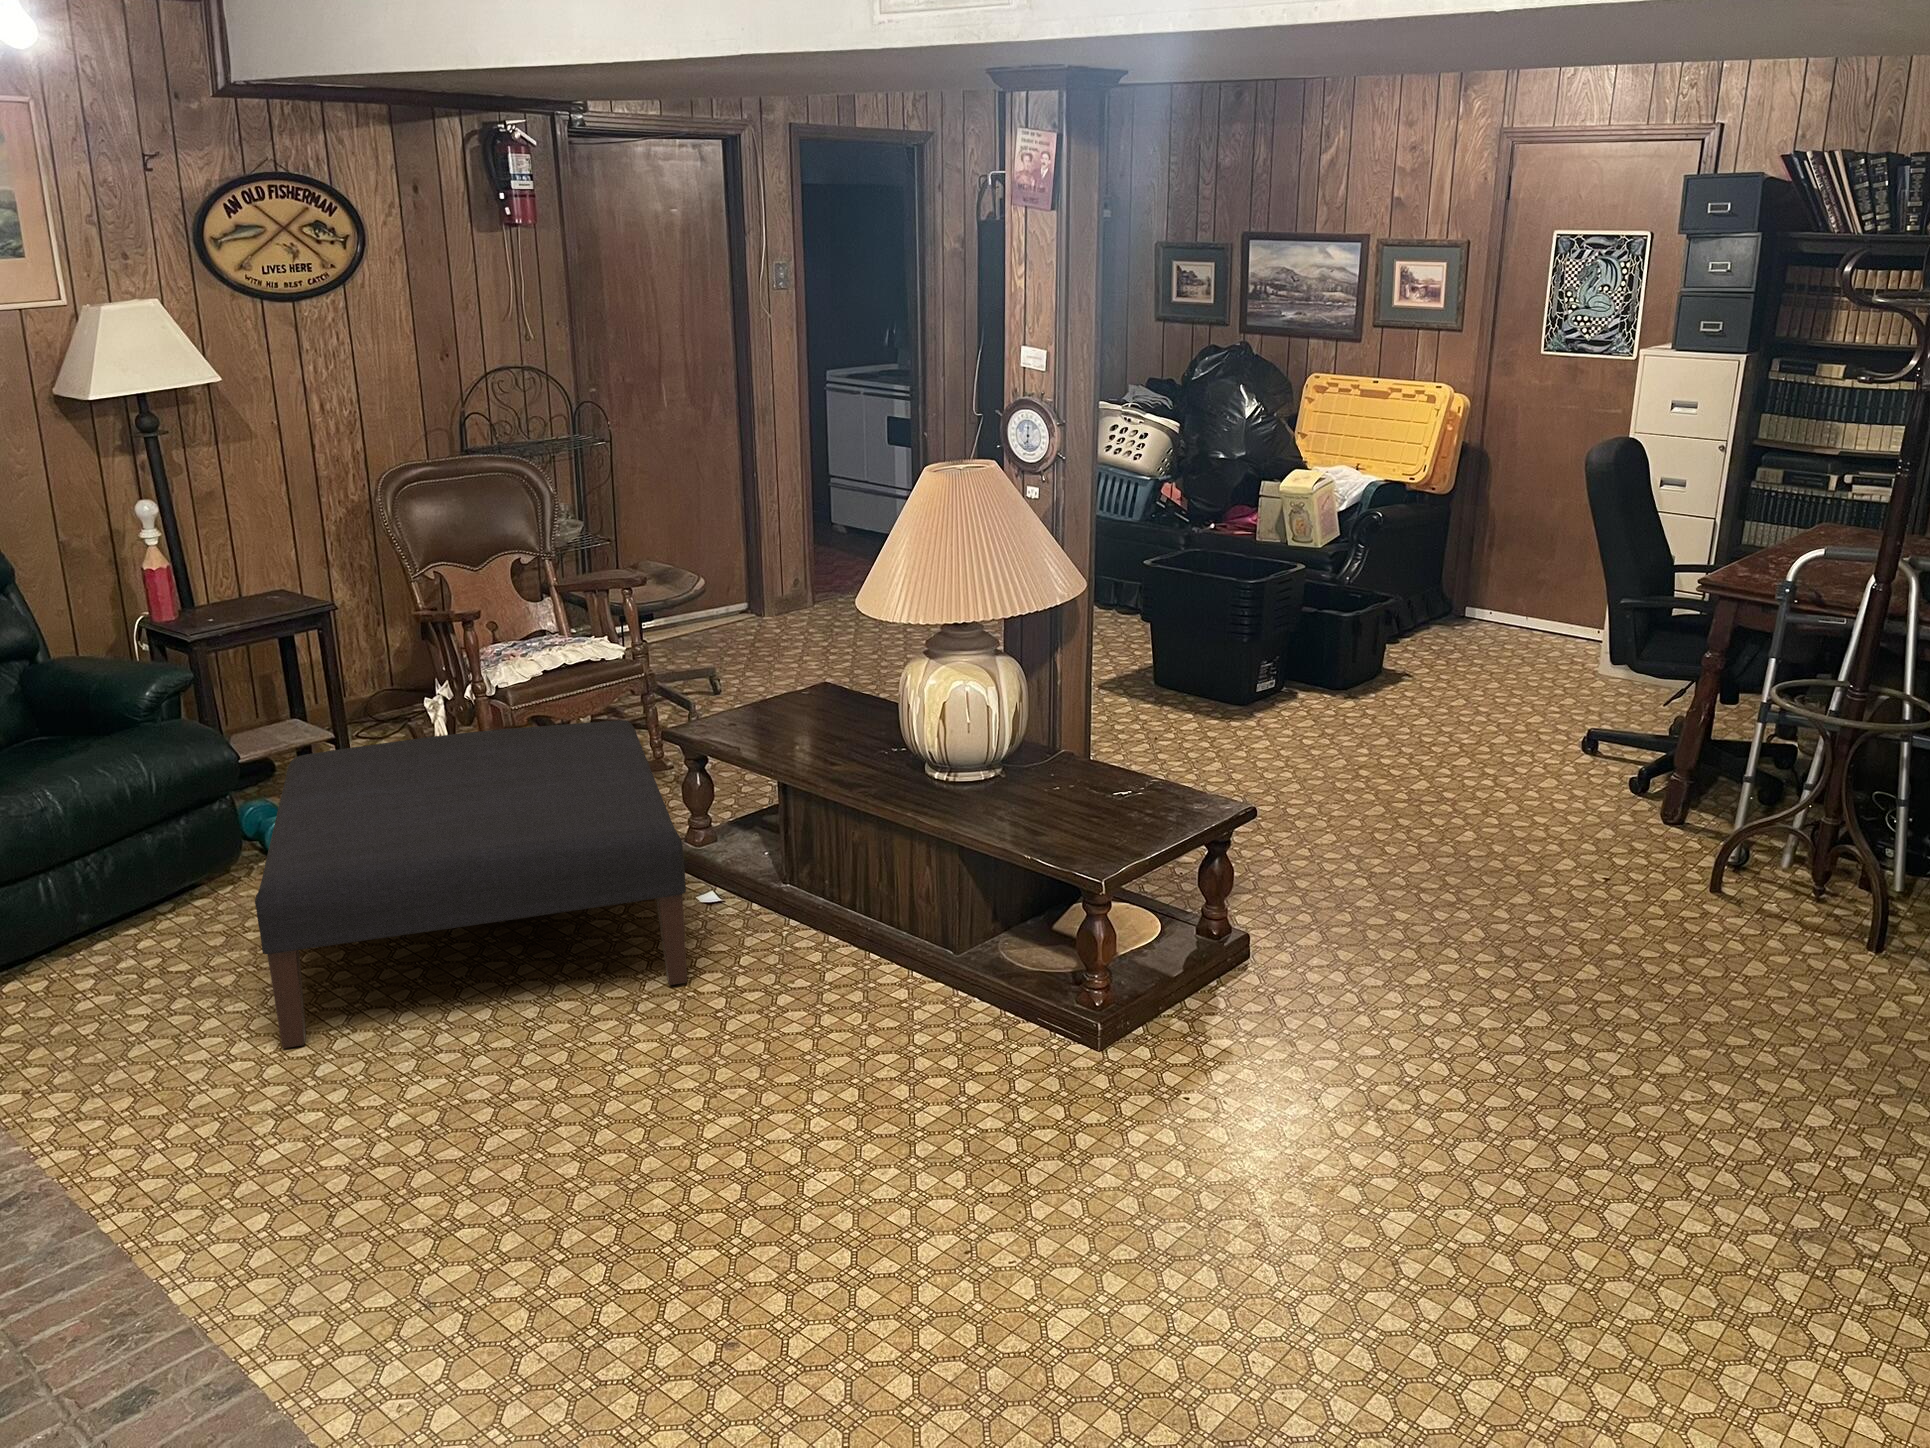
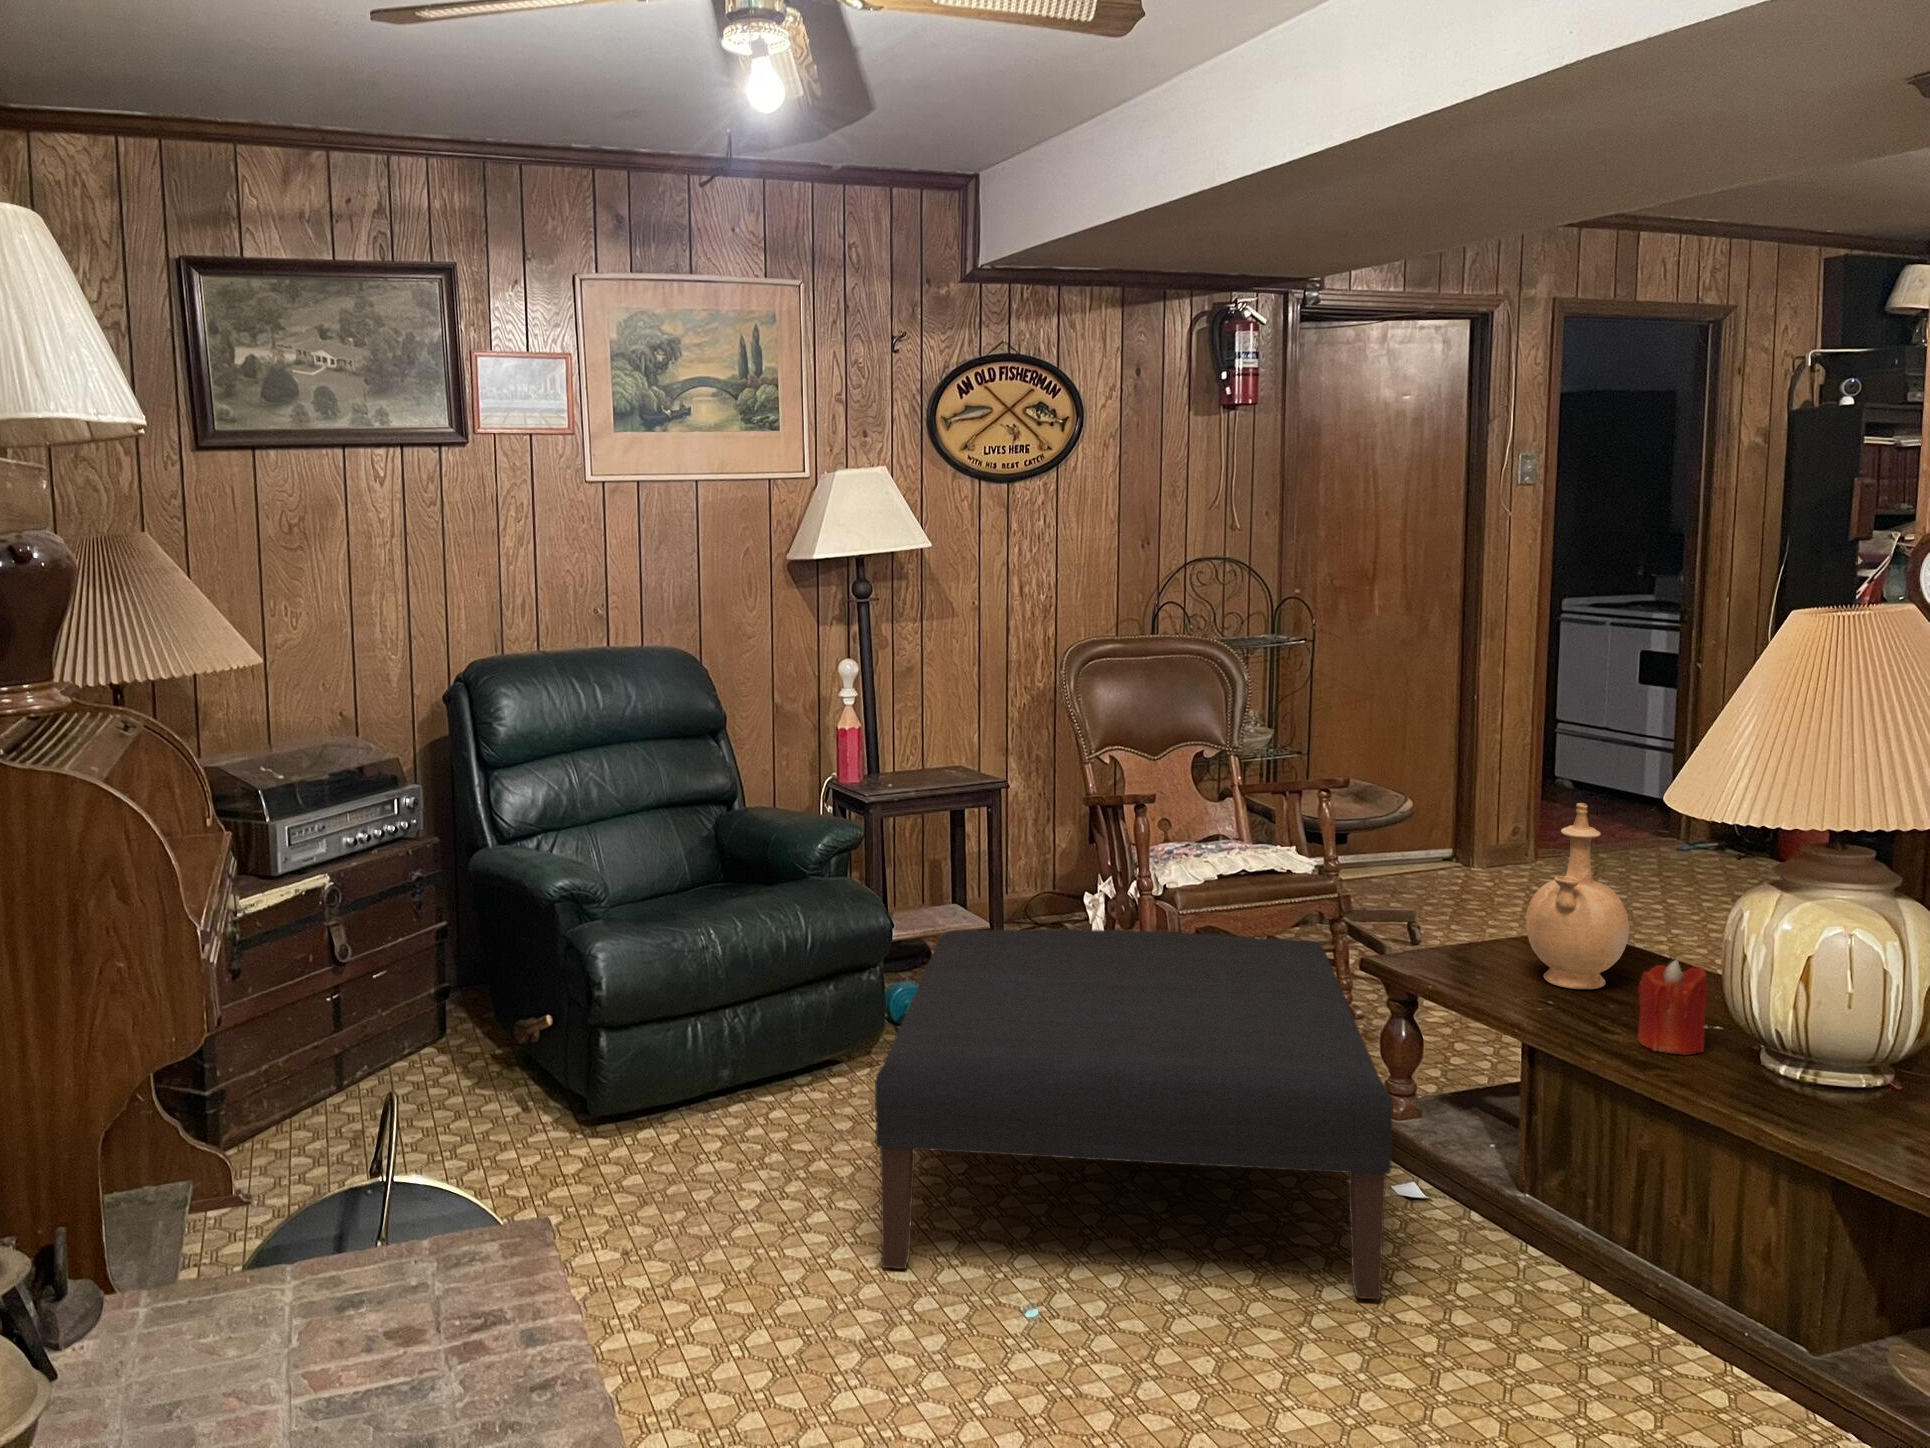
vase: none [777,598,847,735] -> present [1526,803,1629,989]
candle: none [848,709,891,775] -> present [1638,960,1707,1054]

